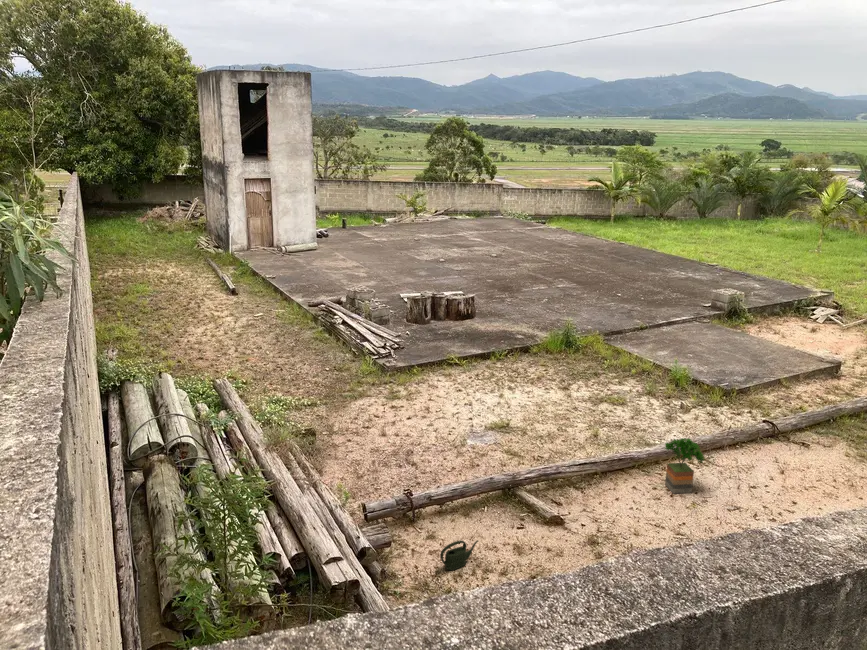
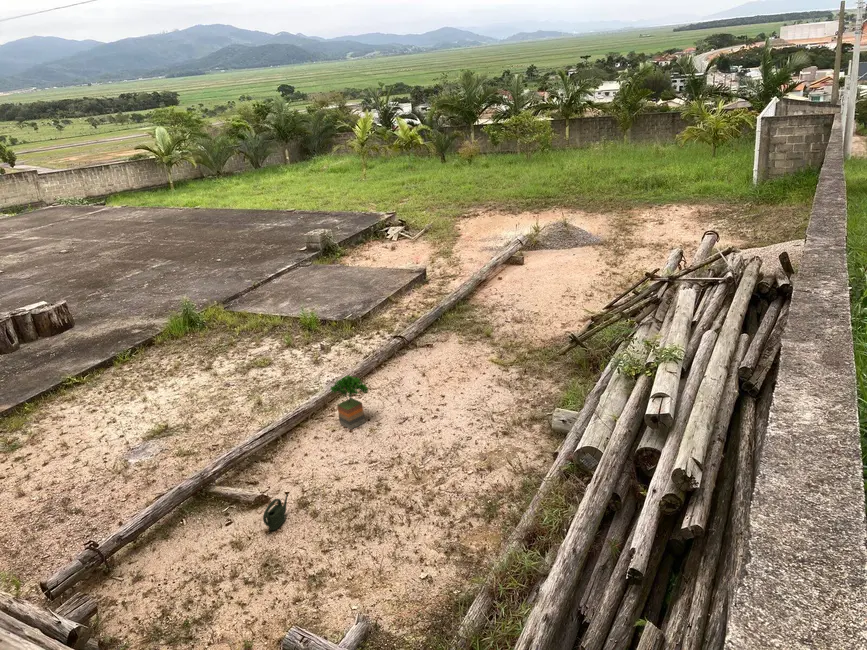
watering can: present [440,540,478,570] -> present [263,493,288,530]

